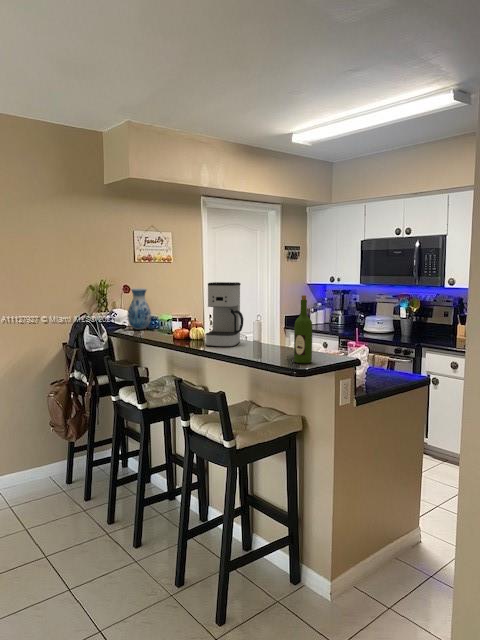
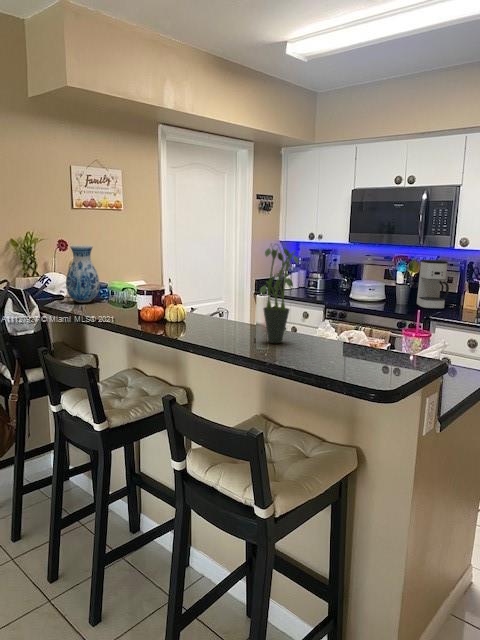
coffee maker: present [206,282,244,347] -> present [417,260,449,309]
potted plant: none [244,283,274,351] -> present [260,244,298,343]
wine bottle: present [294,295,312,363] -> none [353,266,385,372]

